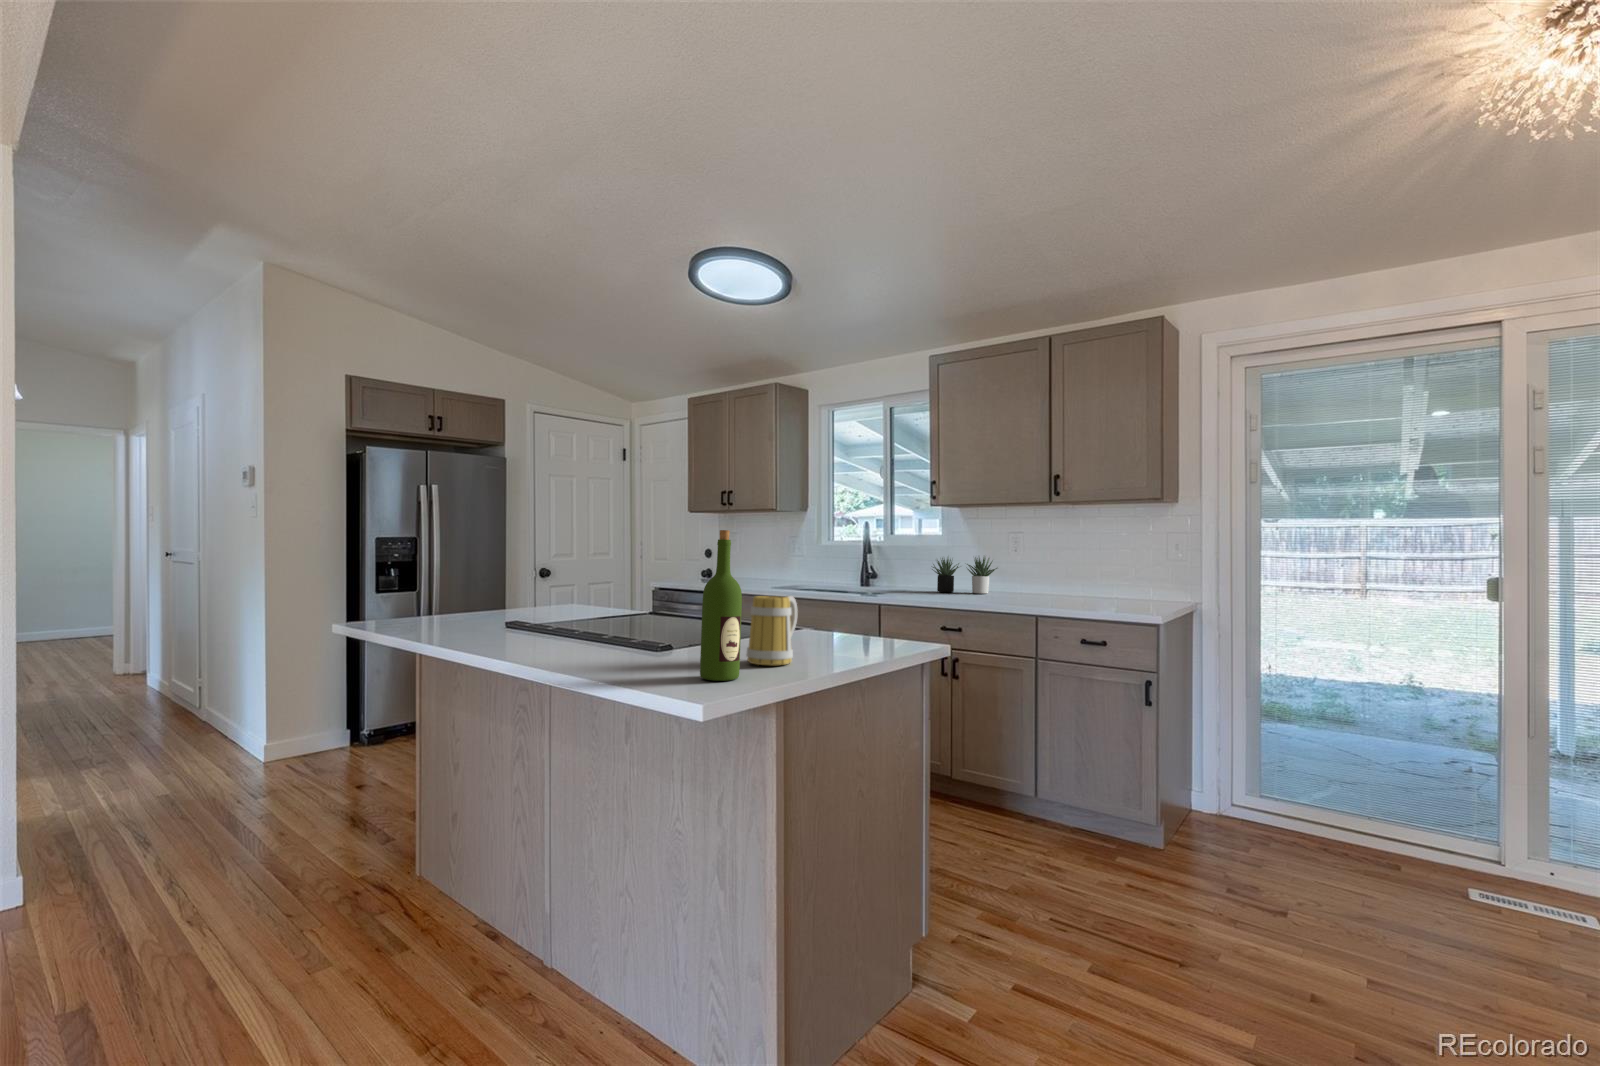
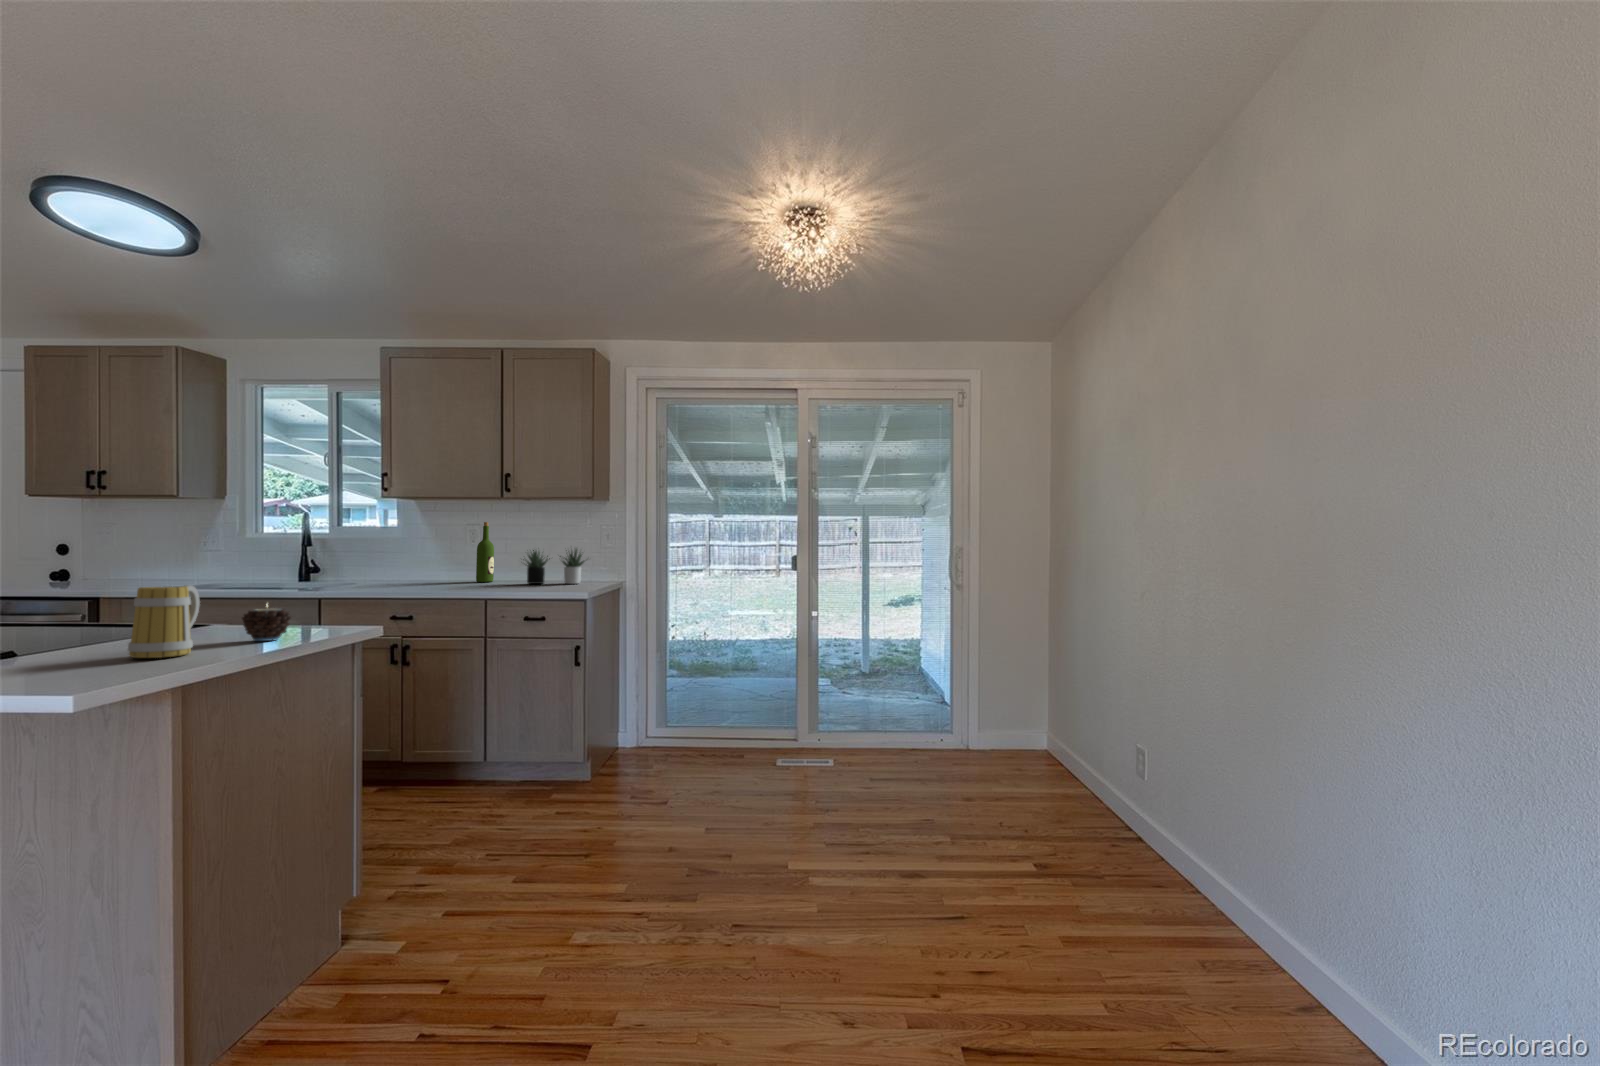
wine bottle: present [700,530,742,681] -> present [476,522,494,582]
succulent plant: present [932,557,997,594] -> present [523,549,585,584]
candle: none [829,615,871,655] -> present [242,608,292,641]

